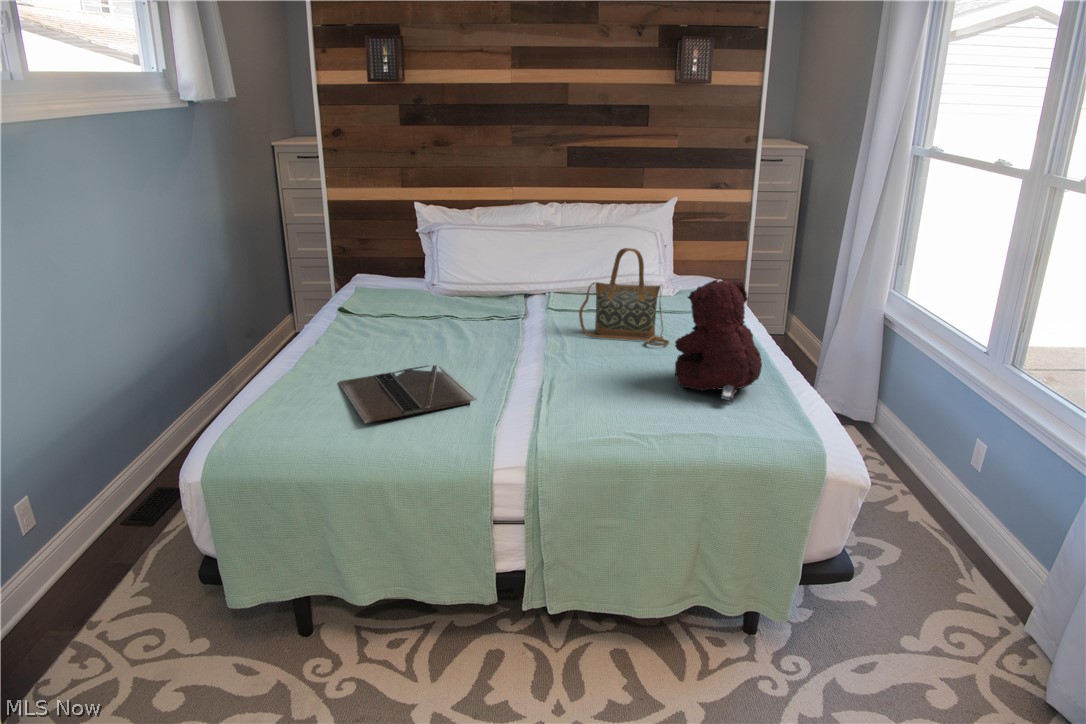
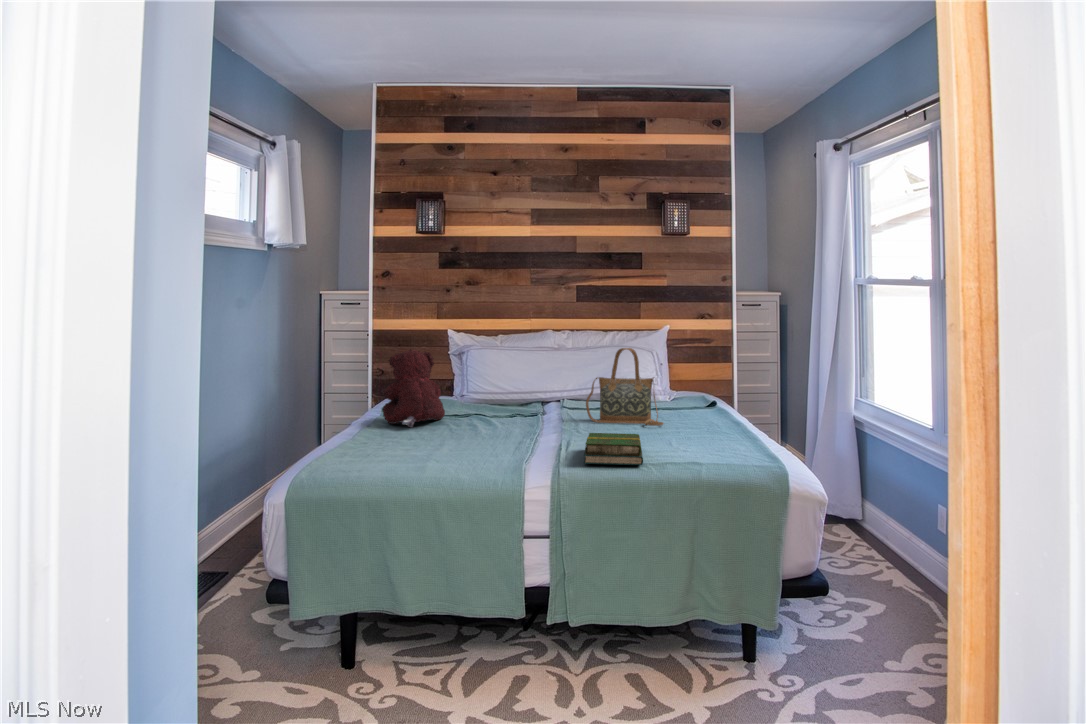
teddy bear: present [675,280,762,402] -> present [383,350,445,428]
laptop: present [339,365,477,423] -> none [386,438,505,465]
book: none [571,374,644,432] -> present [584,433,643,465]

